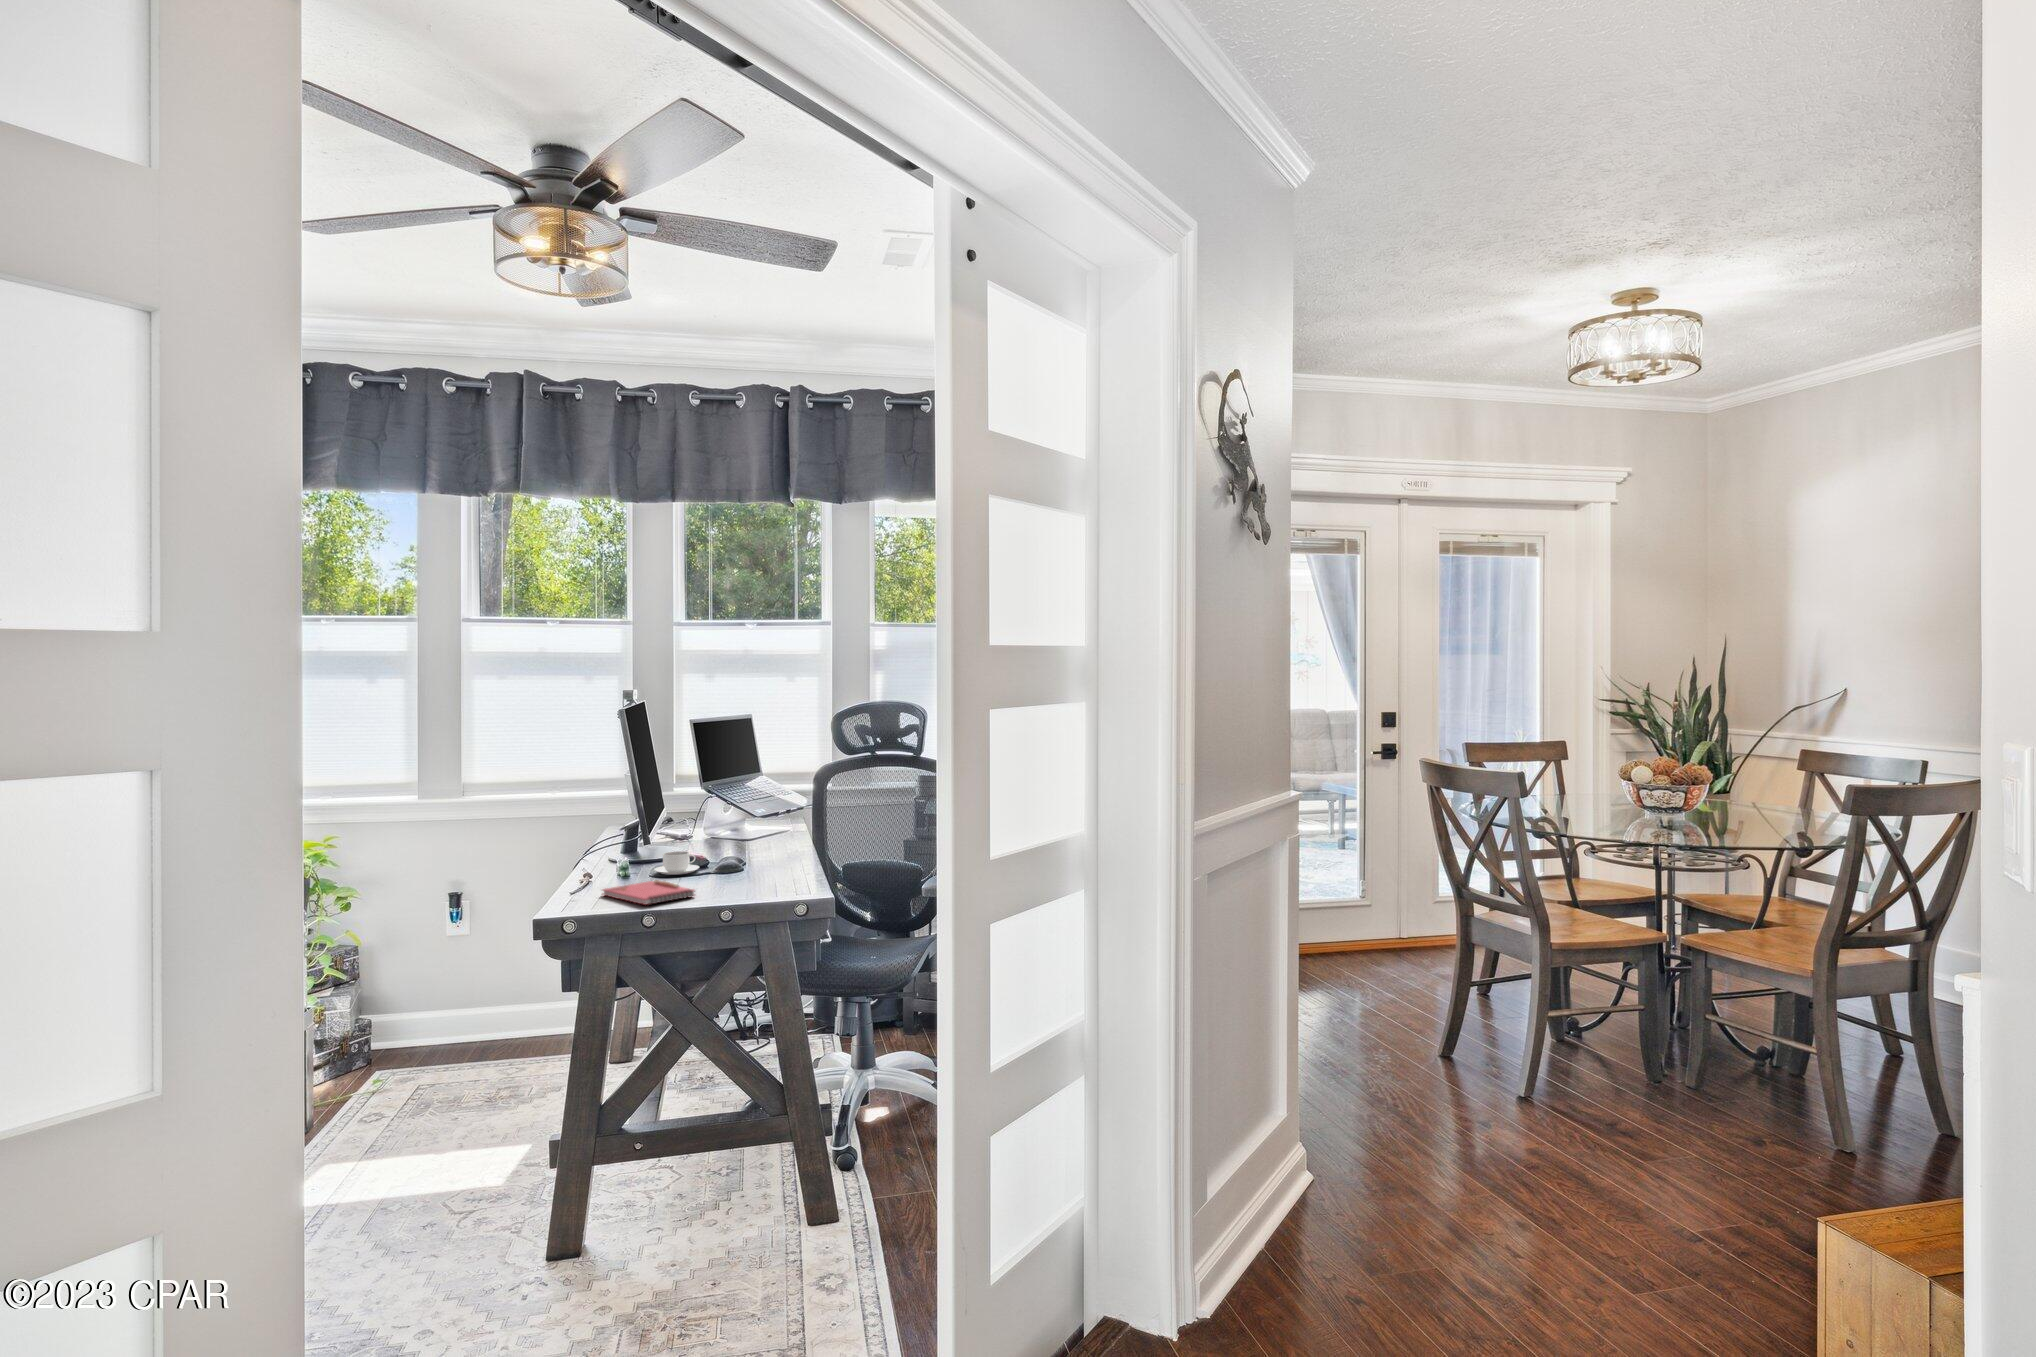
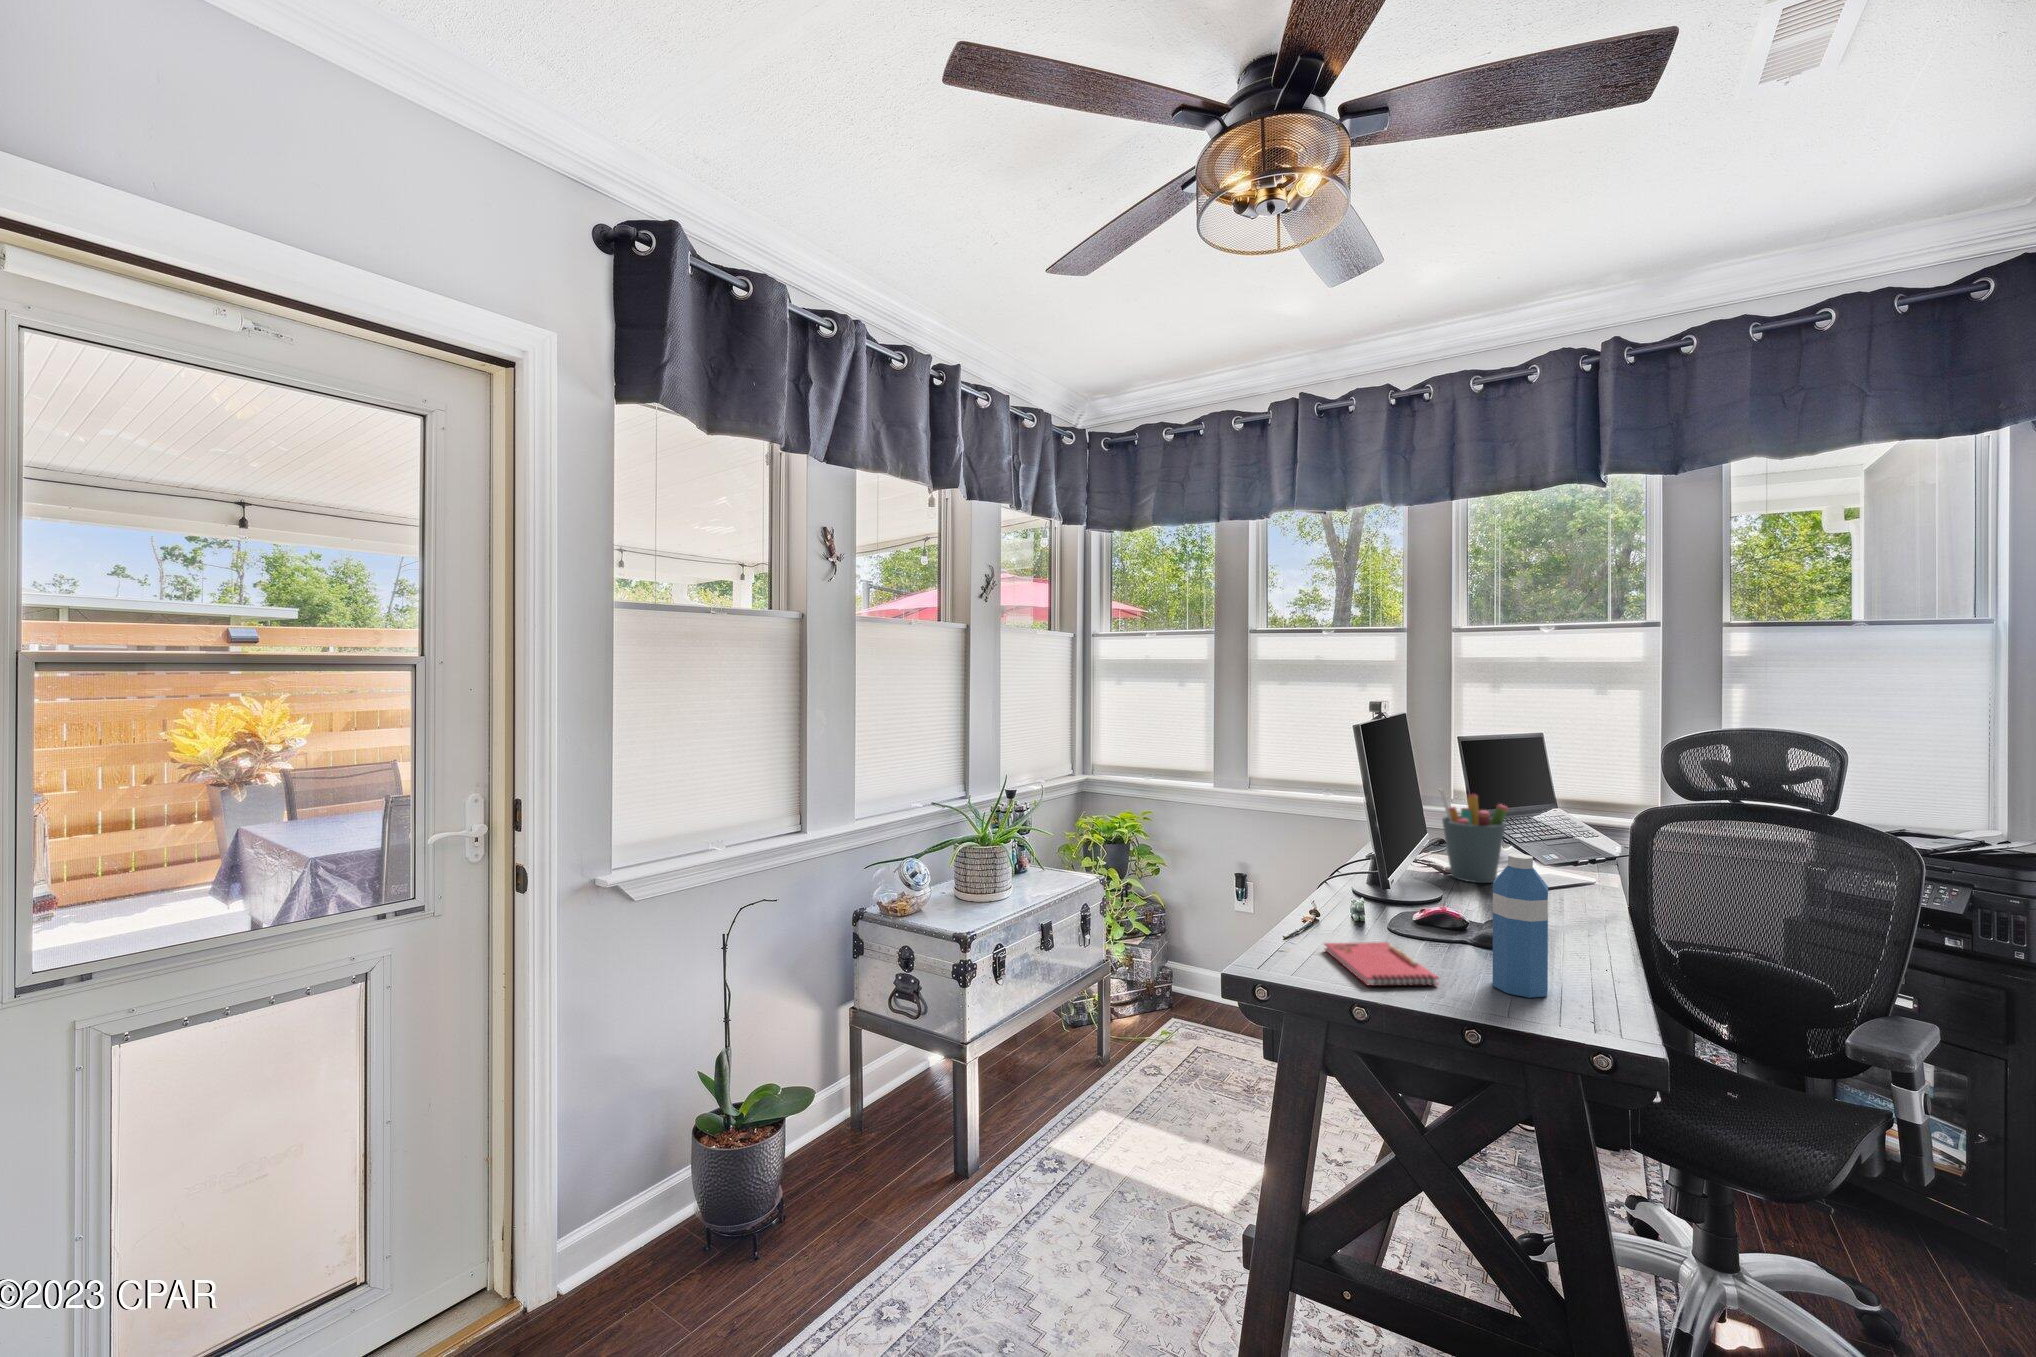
pen holder: none [675,764,729,841] -> present [1439,789,1508,883]
water bottle: none [731,790,766,891] -> present [1493,854,1548,998]
coffee cup: present [654,851,699,875] -> none [1398,903,1456,936]

